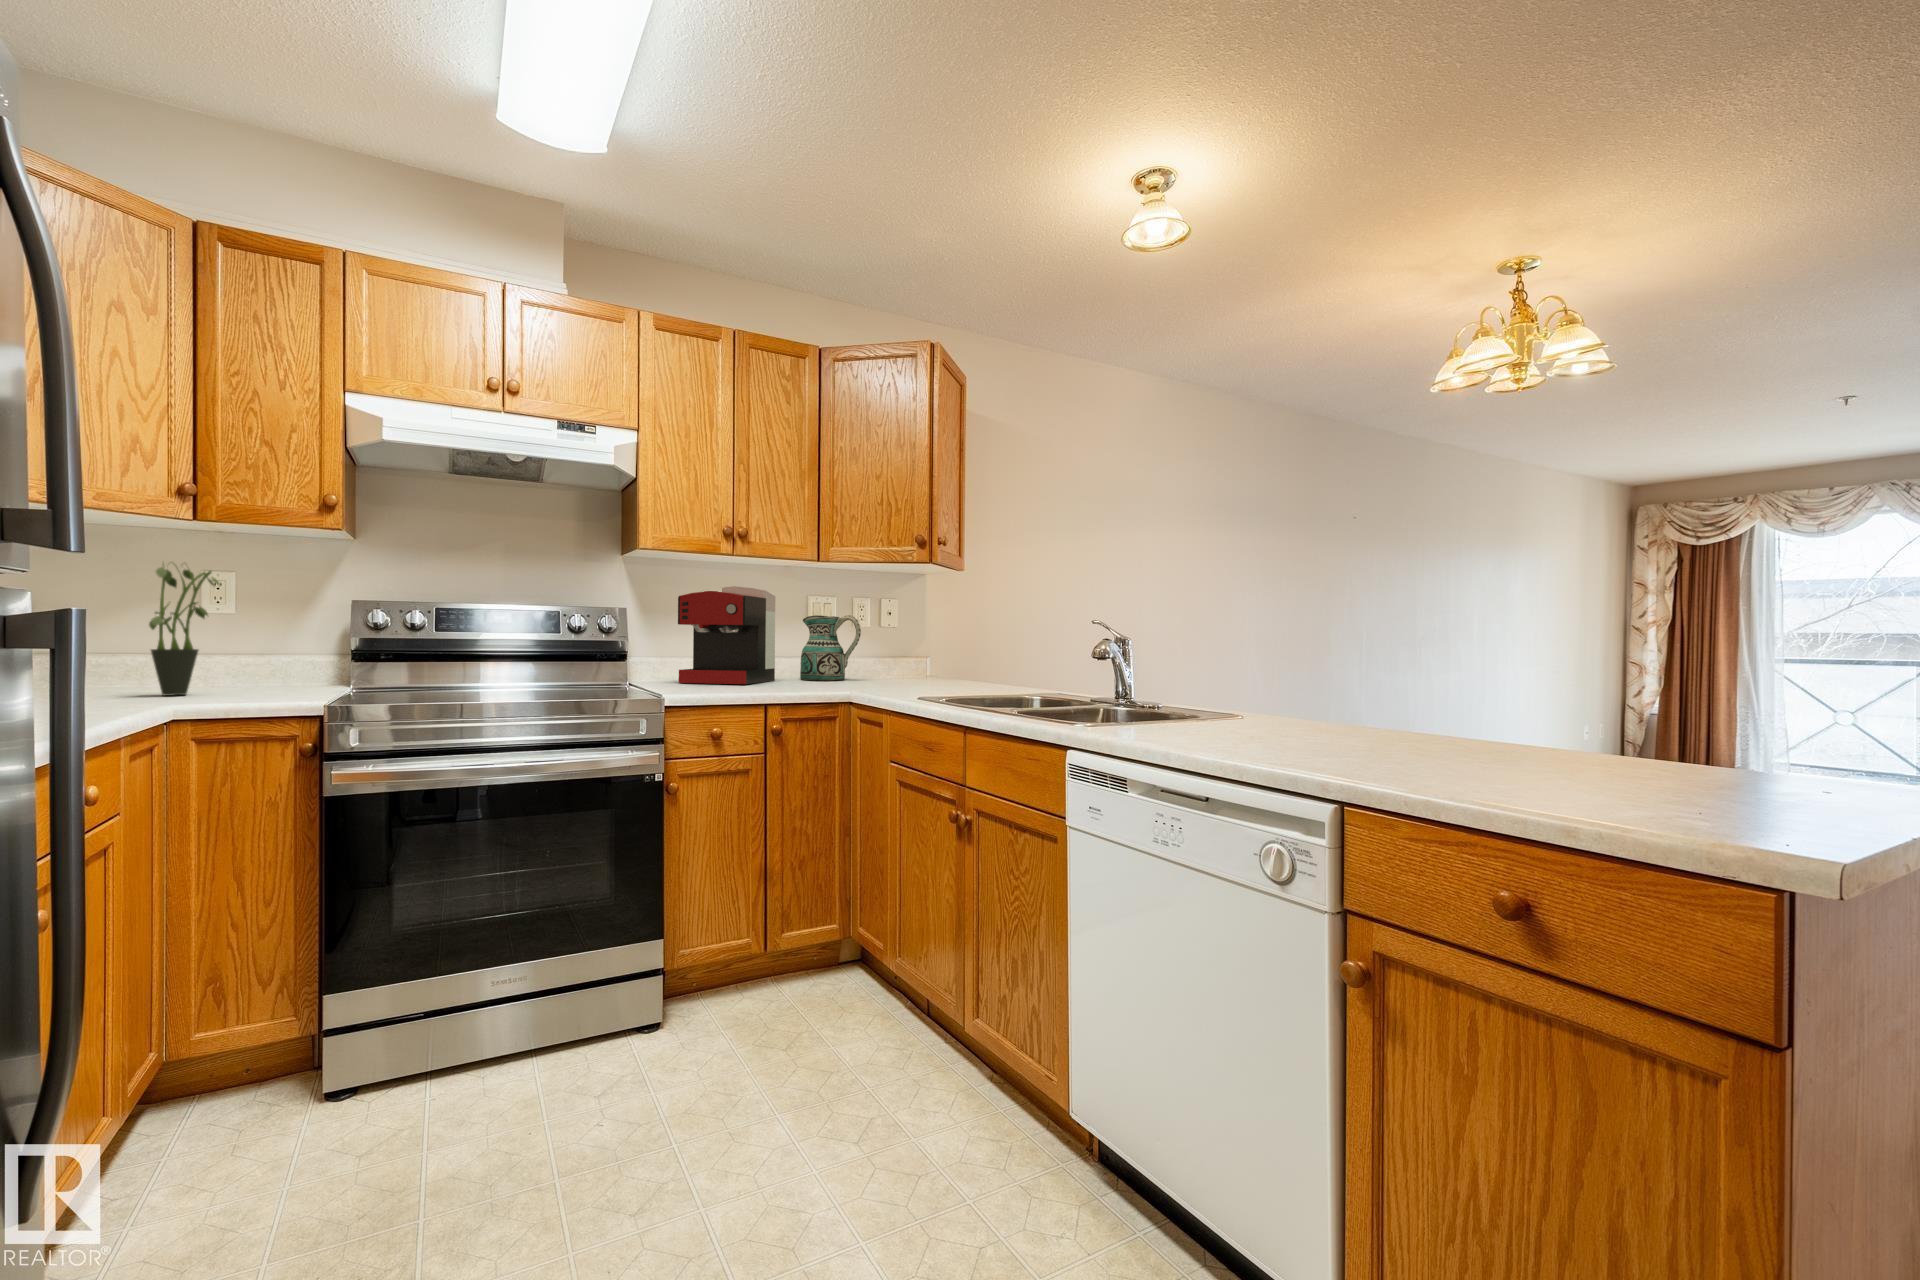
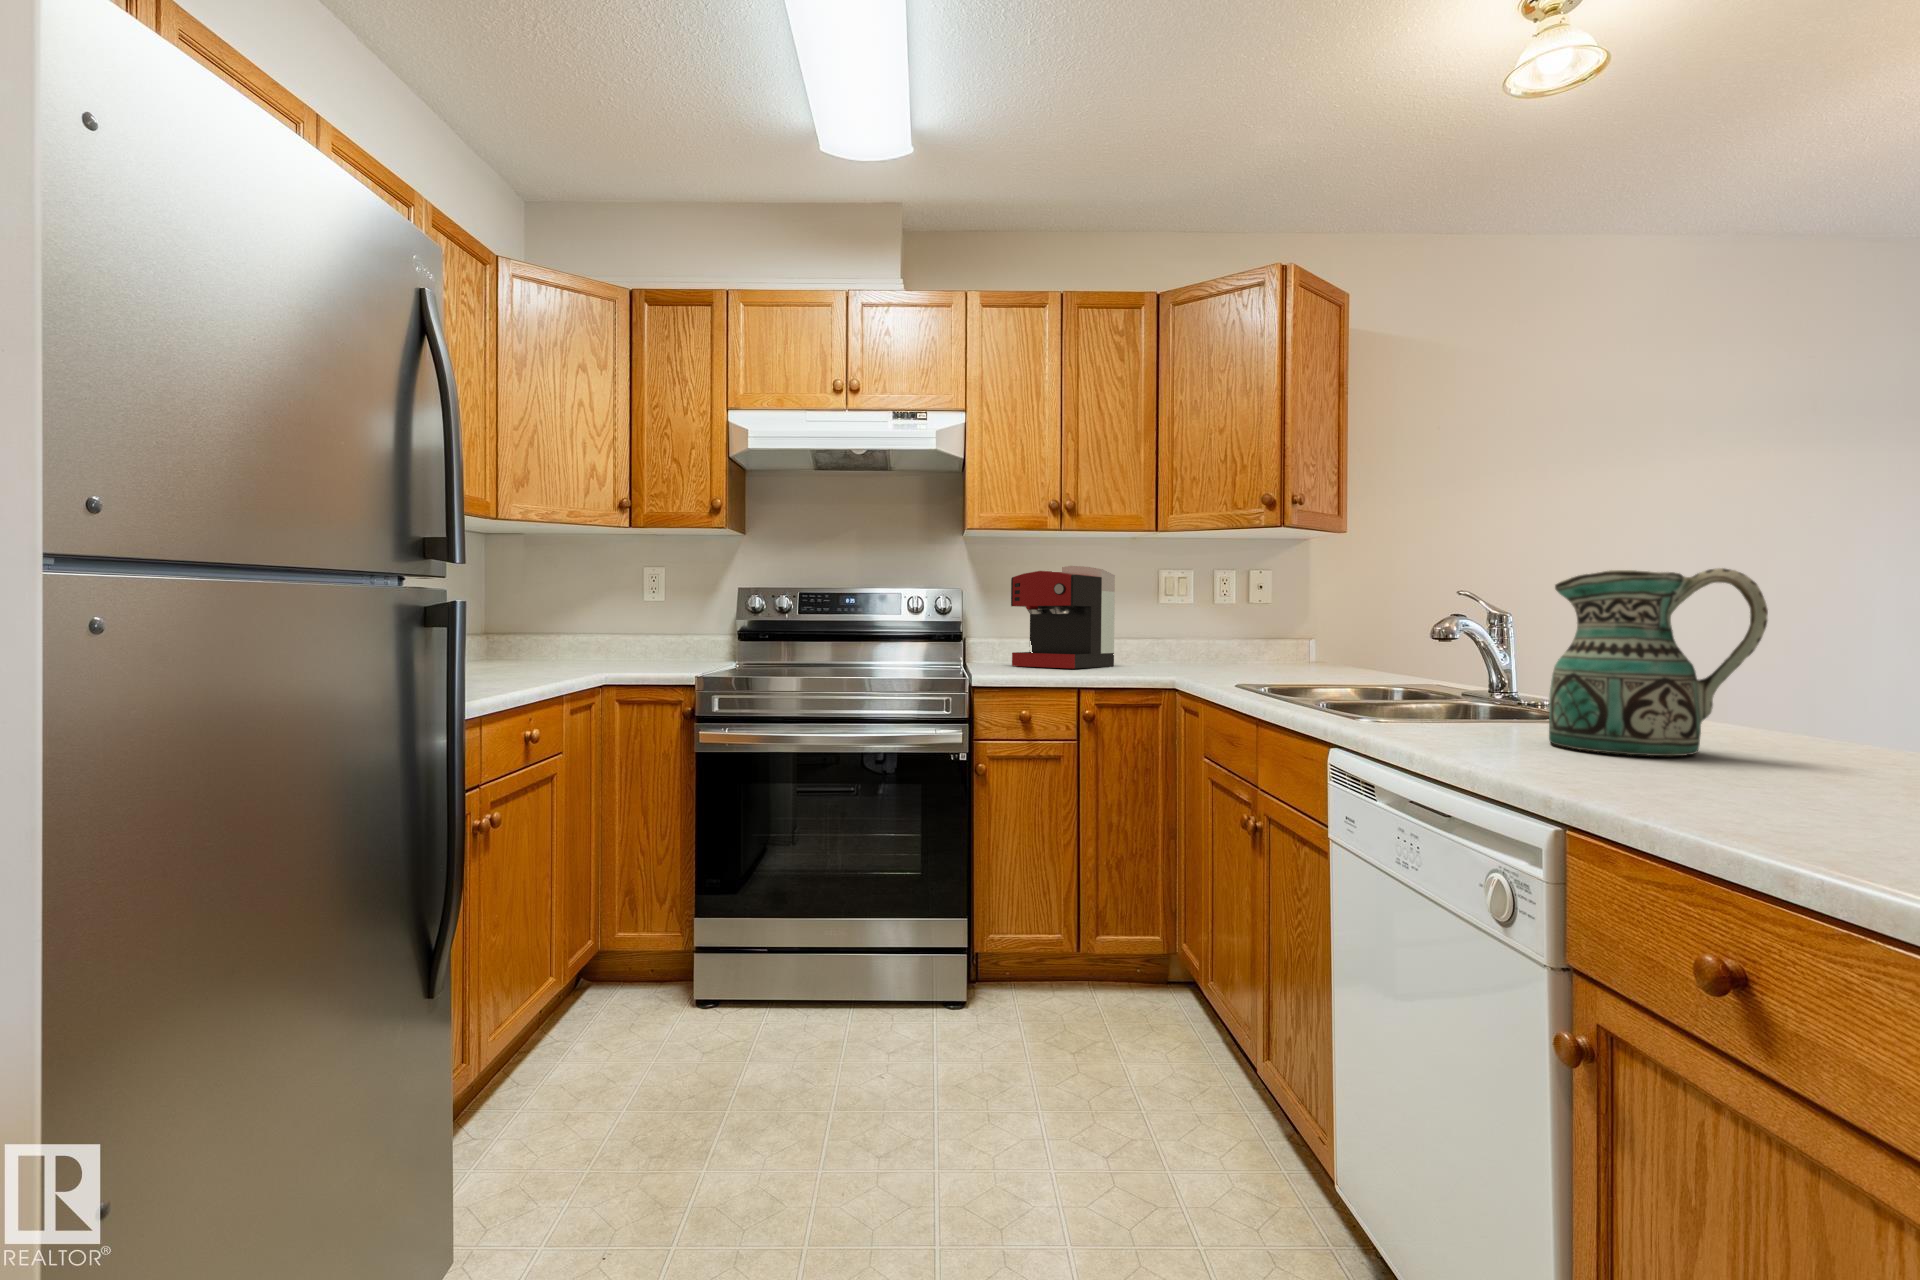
potted plant: present [149,565,220,696] -> none [612,560,654,665]
ceramic pitcher: present [800,615,861,680] -> present [1549,568,1768,756]

